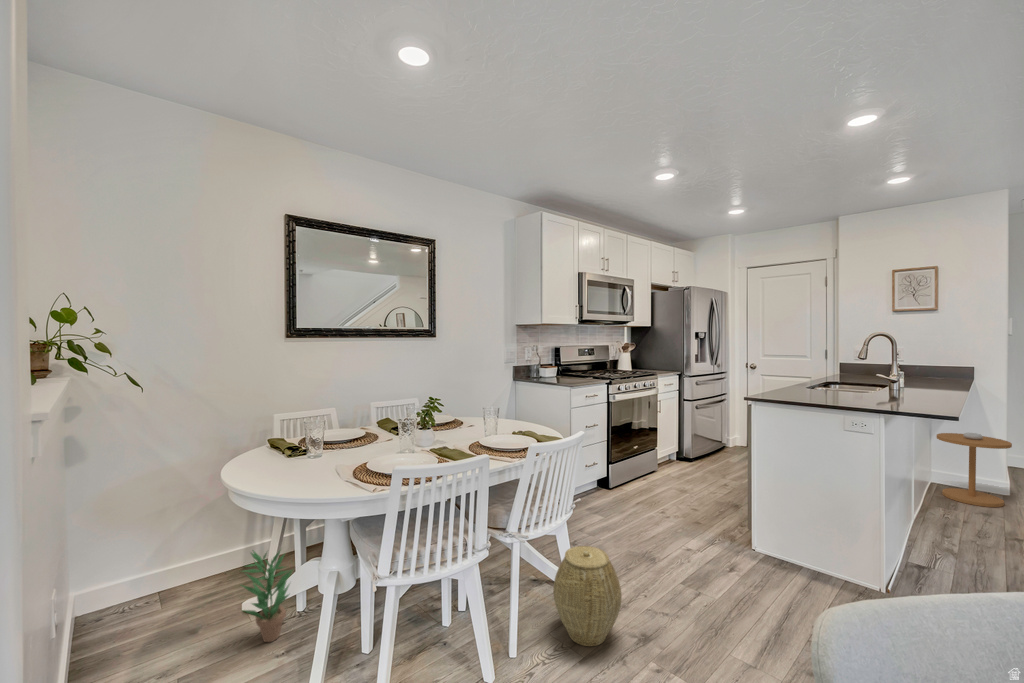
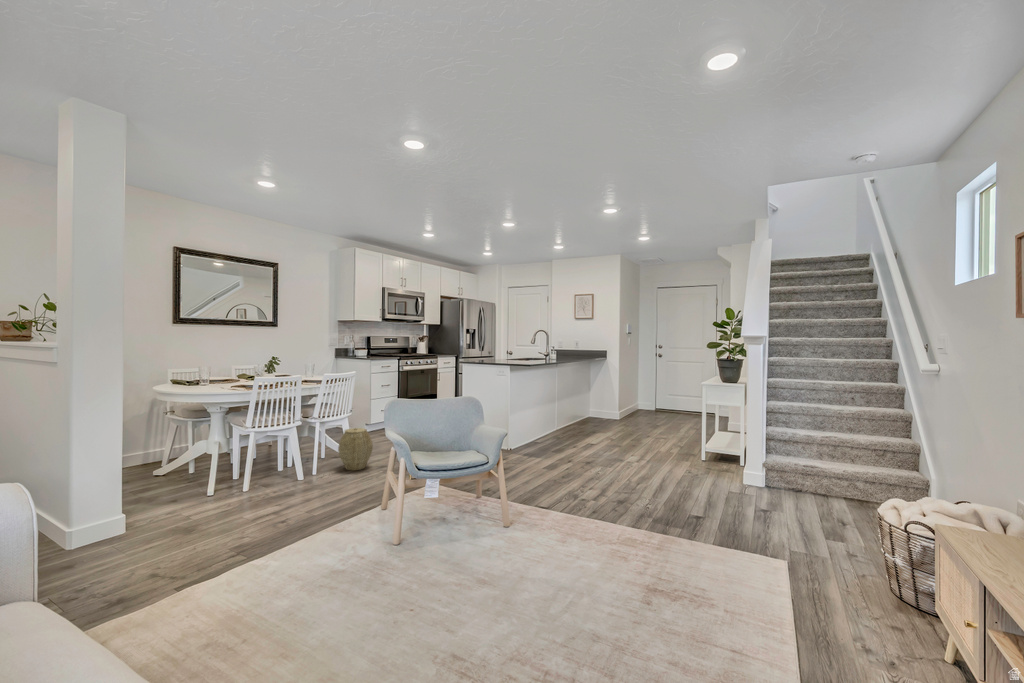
side table: present [937,433,1012,507] -> none [586,385,615,423]
potted plant: present [242,550,292,642] -> none [159,431,192,482]

